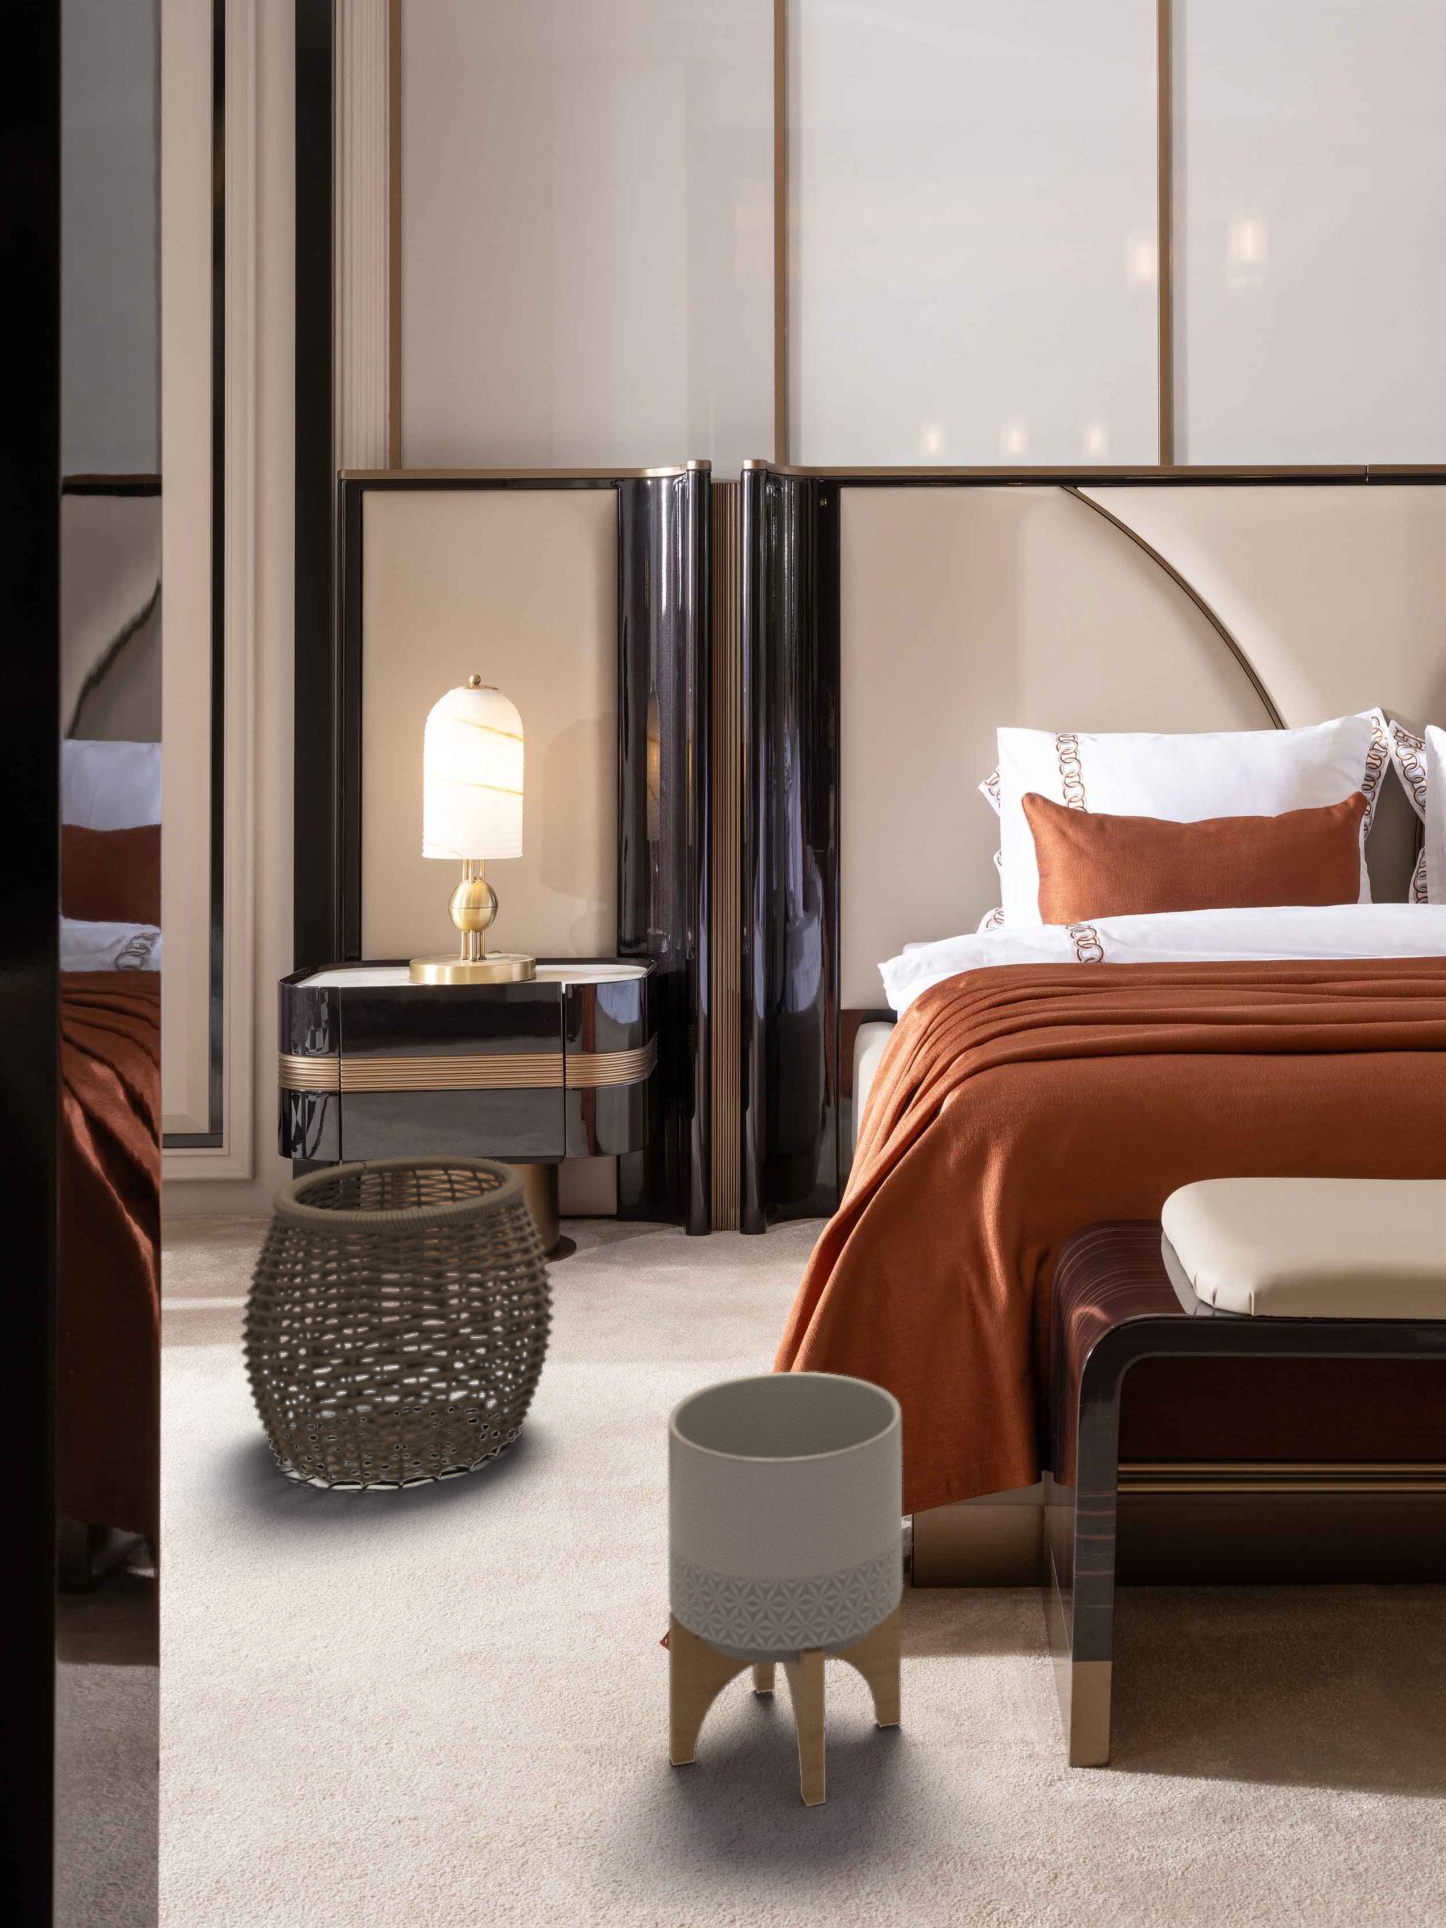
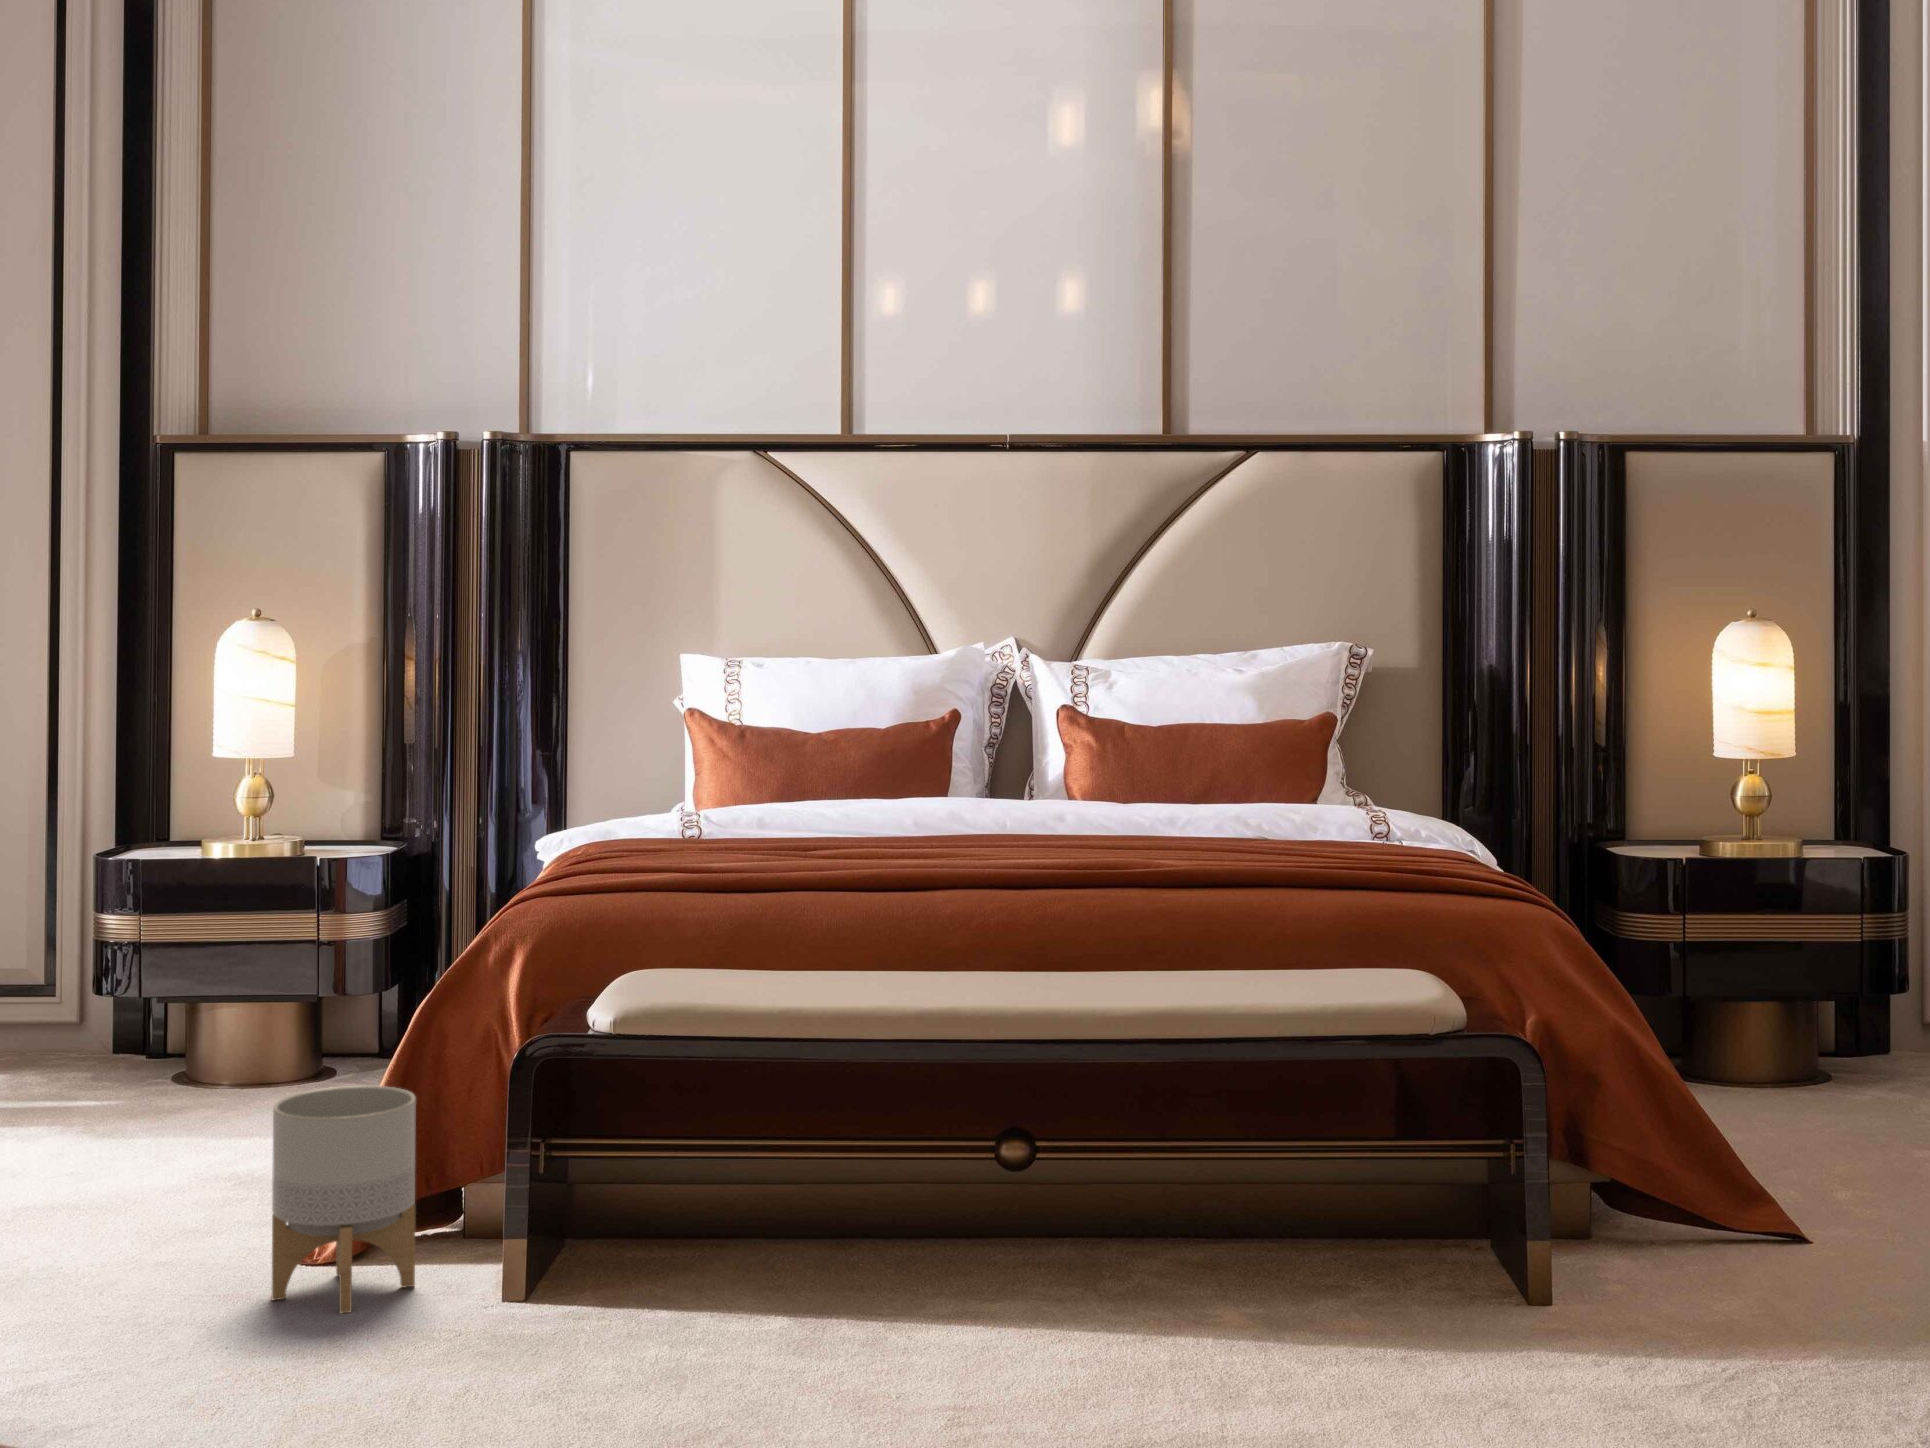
woven basket: present [241,1156,554,1488] -> none [45,979,270,1196]

